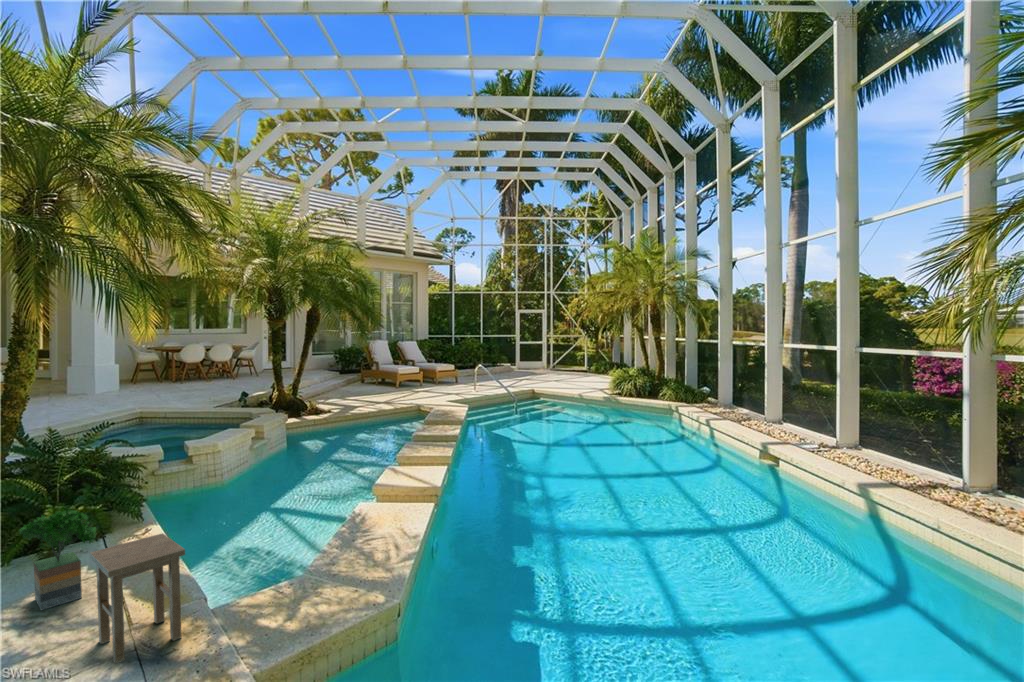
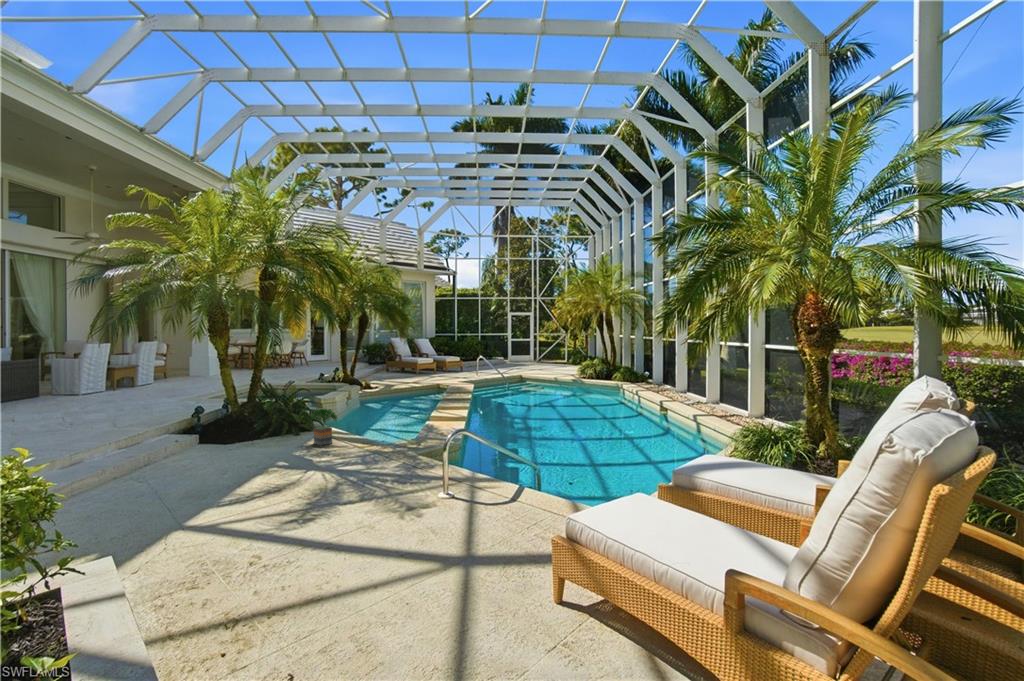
stool: present [90,534,185,664] -> none [351,414,386,453]

